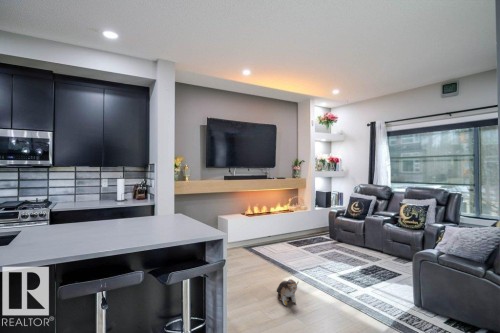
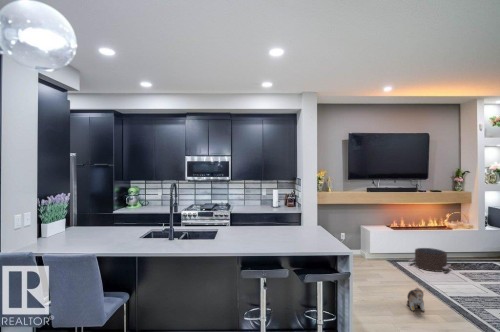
pouf: none [264,231,298,253] -> present [409,248,451,272]

